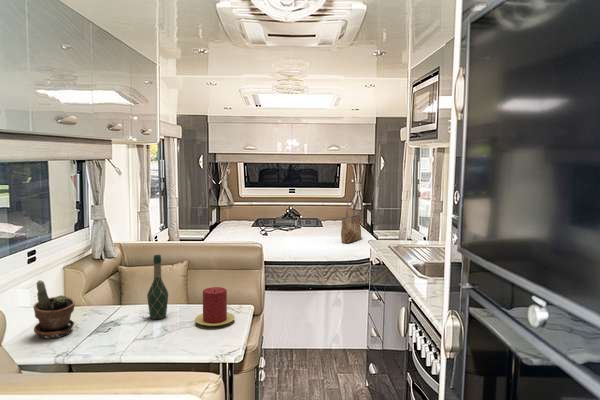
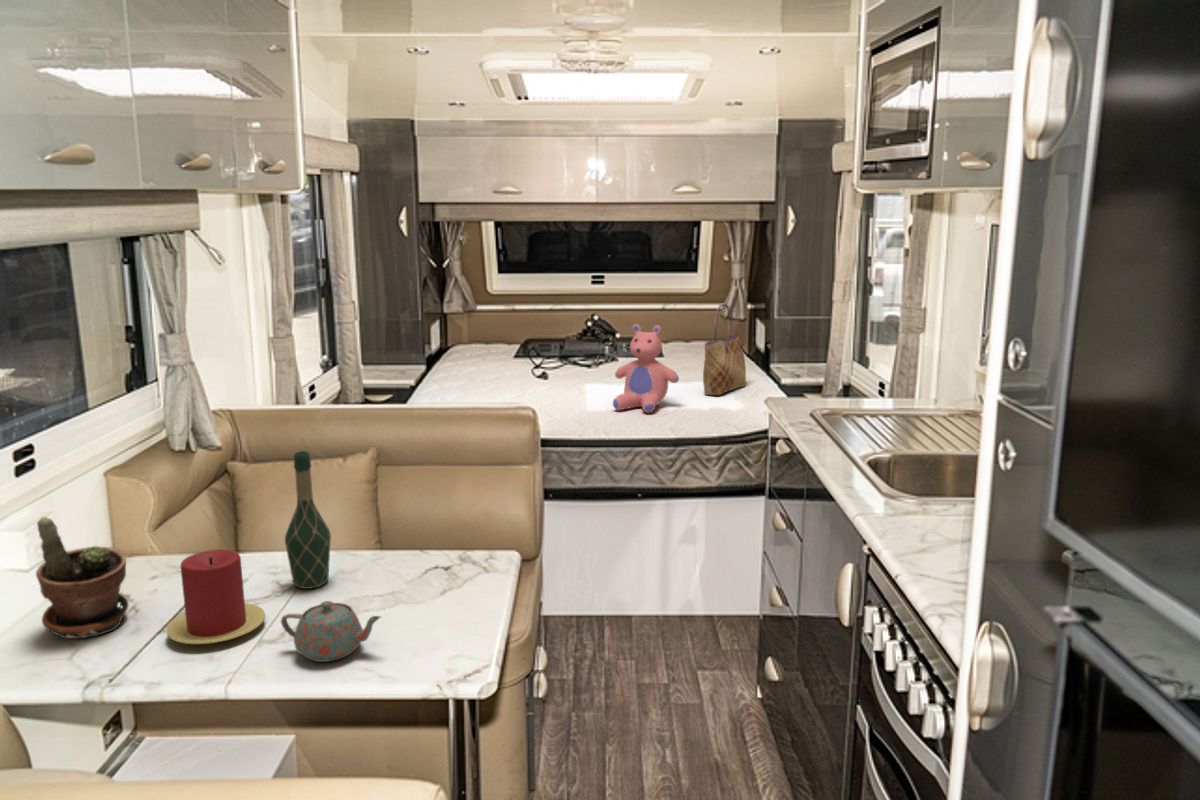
teddy bear: none [299,209,330,250] -> present [613,324,679,413]
candle: present [195,287,235,326] -> present [167,549,265,644]
teapot: none [146,320,193,348] -> present [281,601,380,662]

